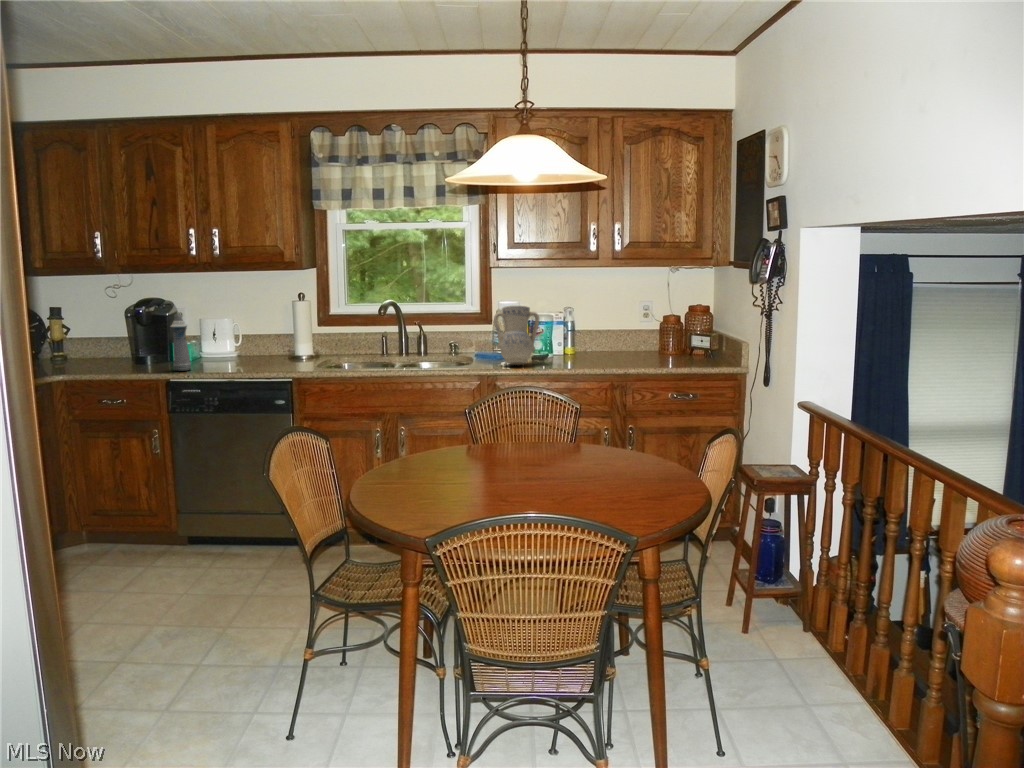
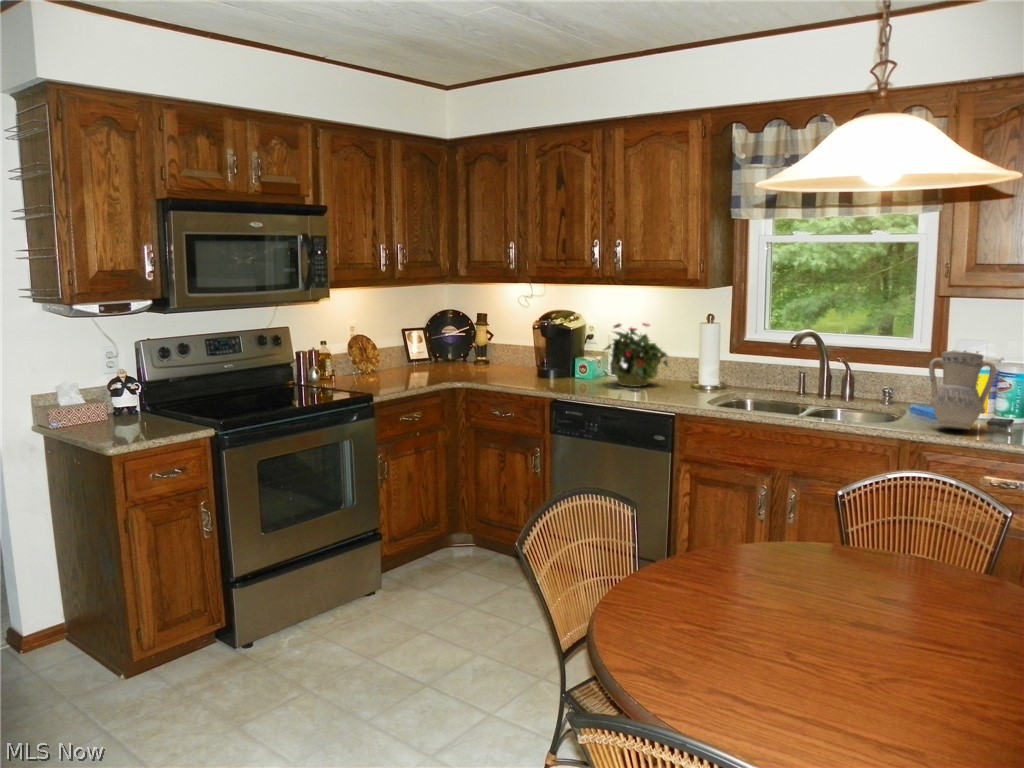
potted plant: none [205,304,269,363] -> present [604,323,668,387]
bottle: present [170,314,191,371] -> none [566,331,584,391]

